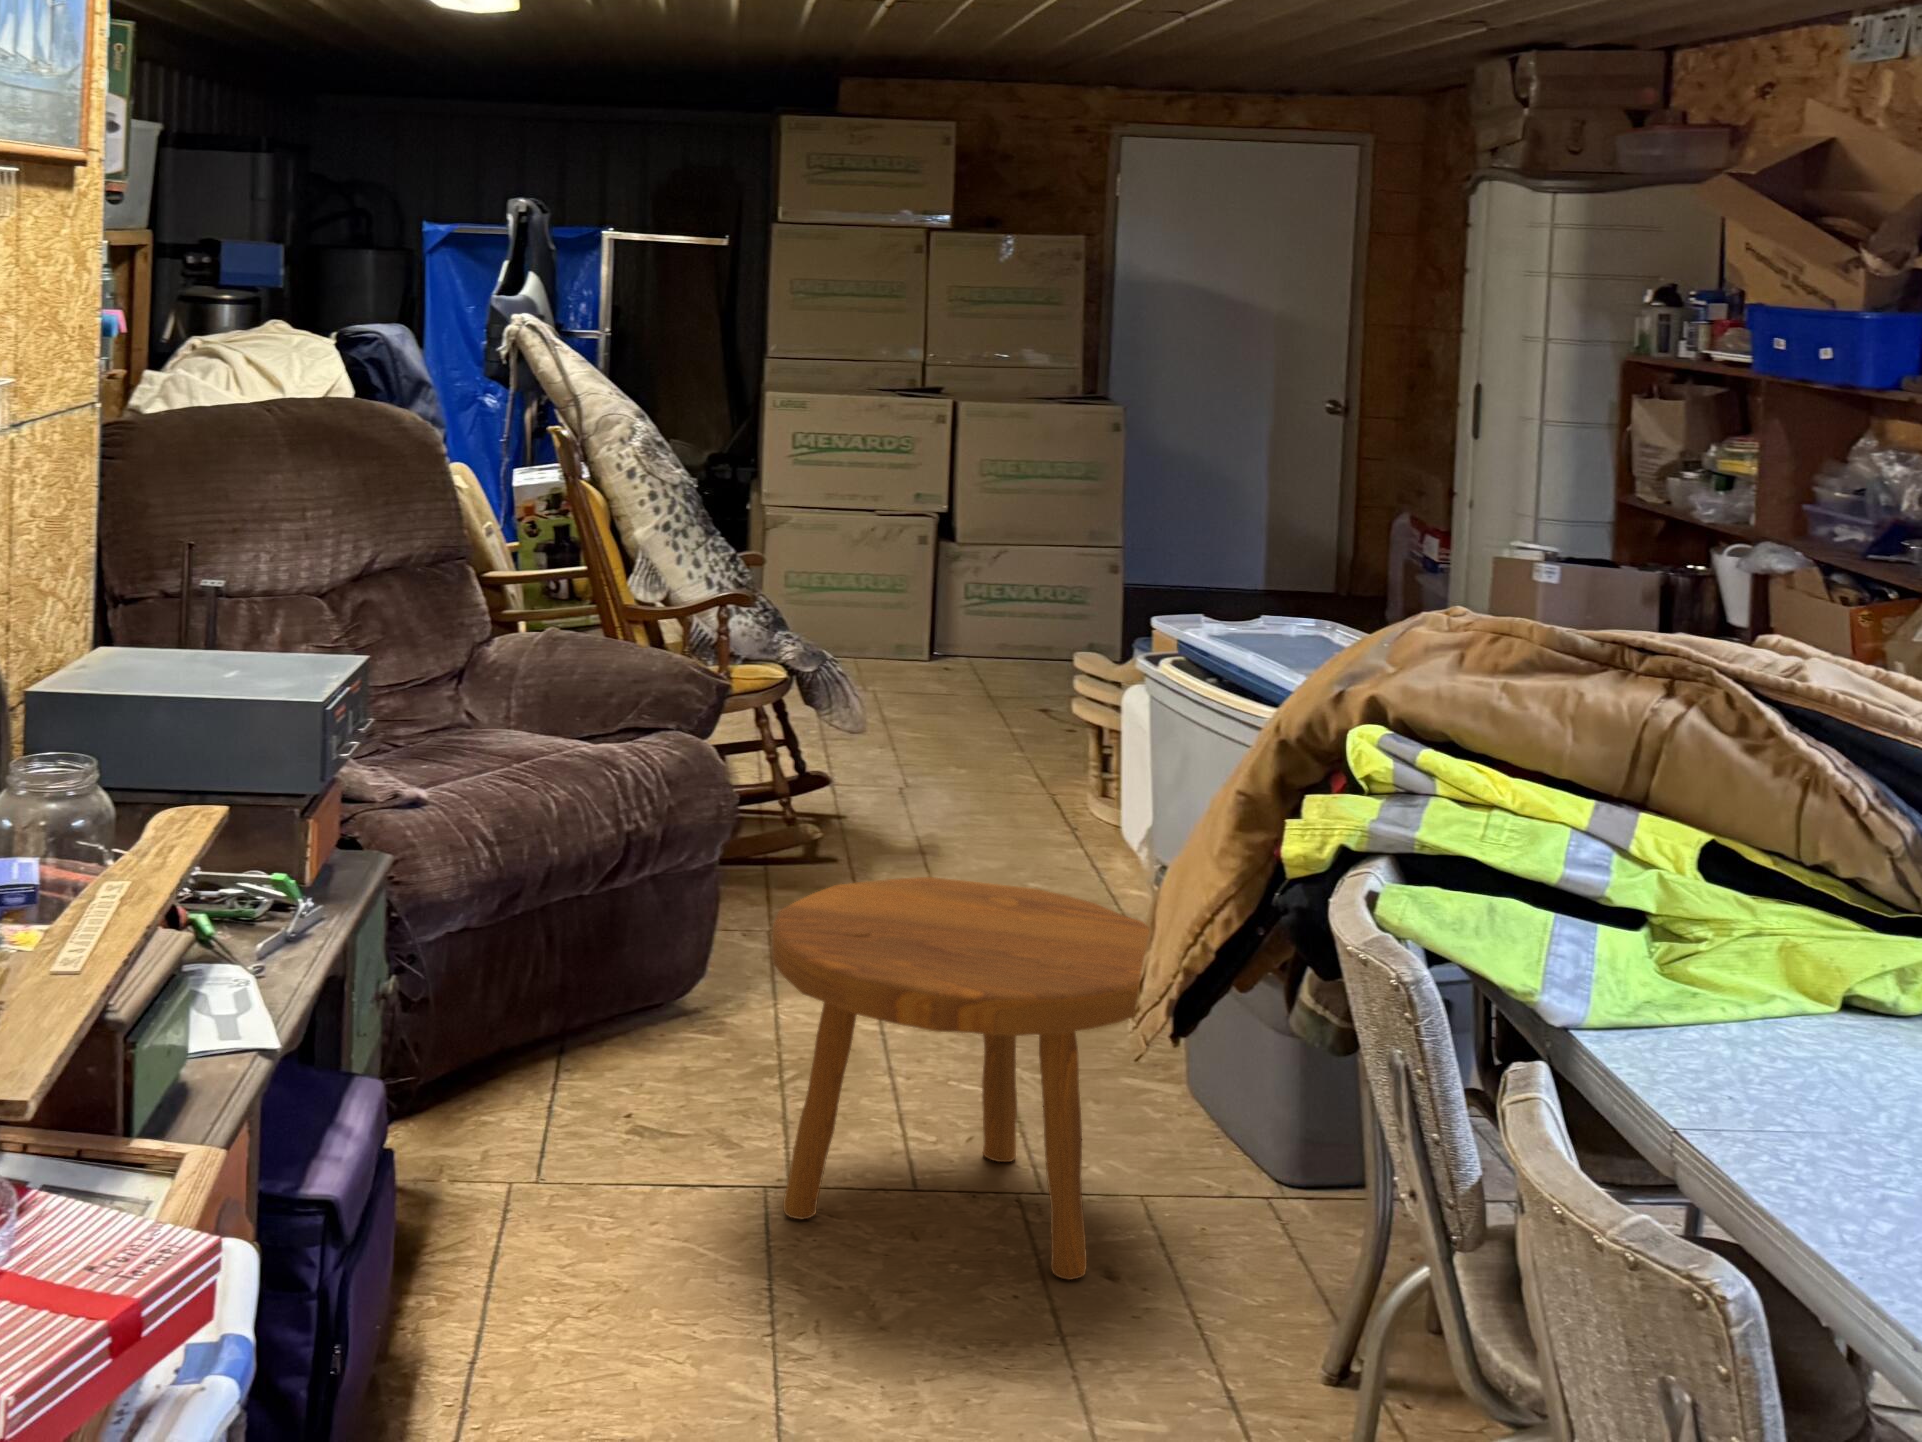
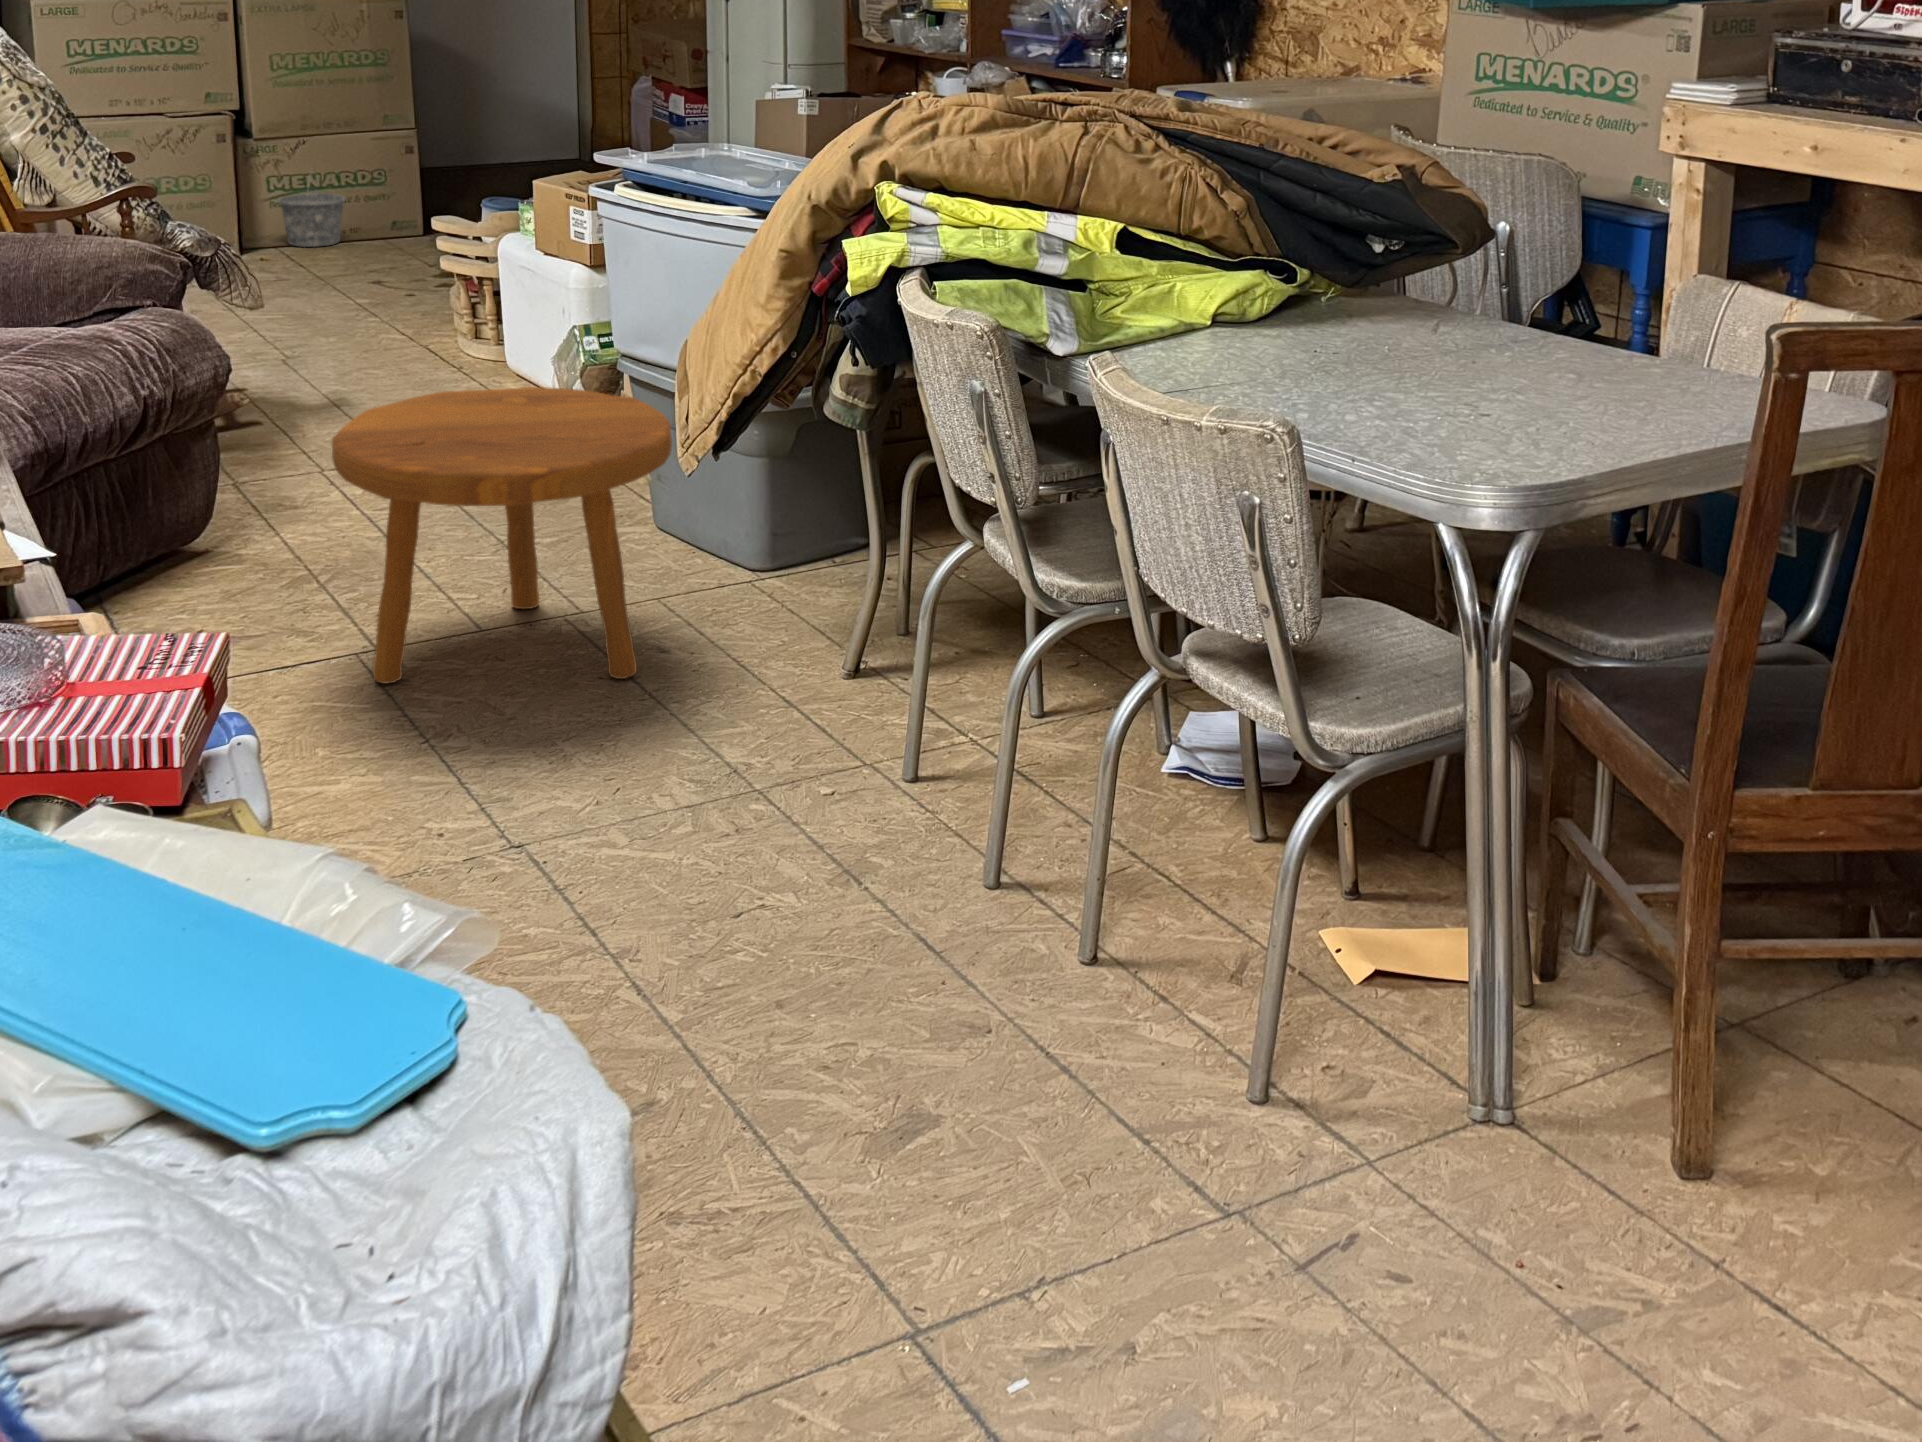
bucket: none [956,592,1029,685] -> present [278,169,345,247]

